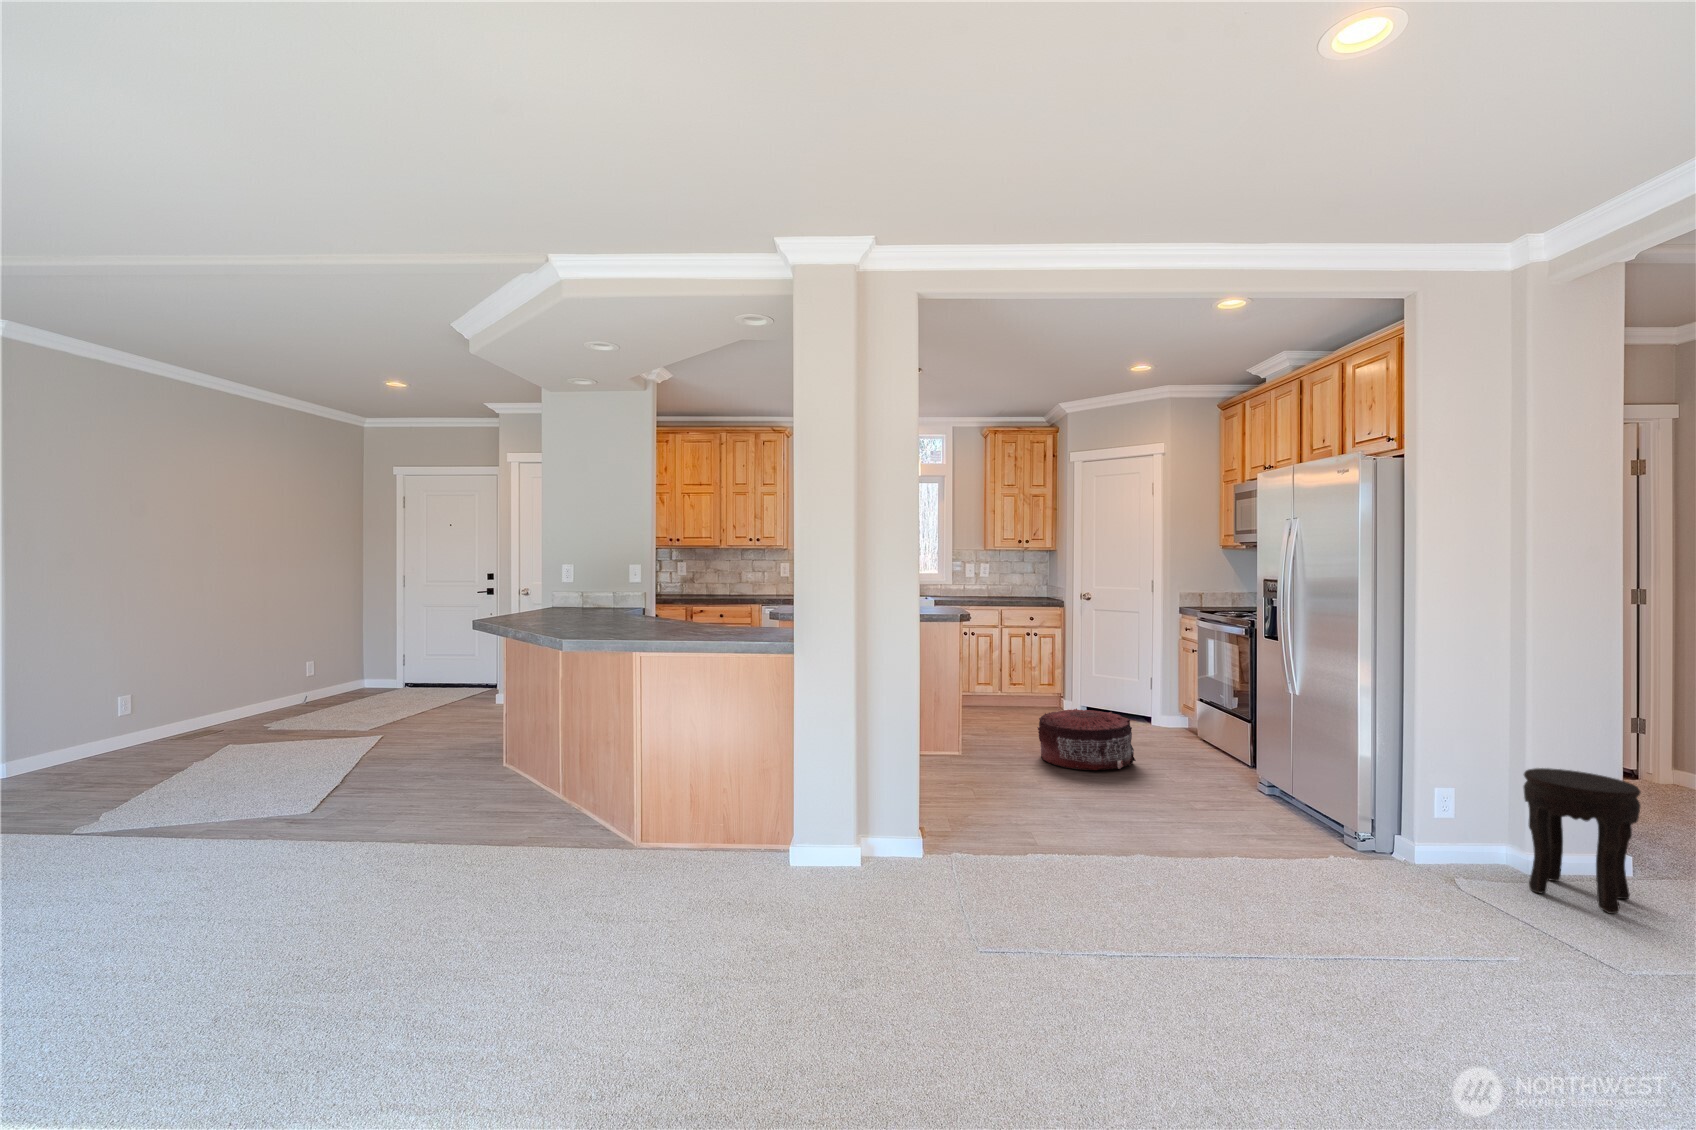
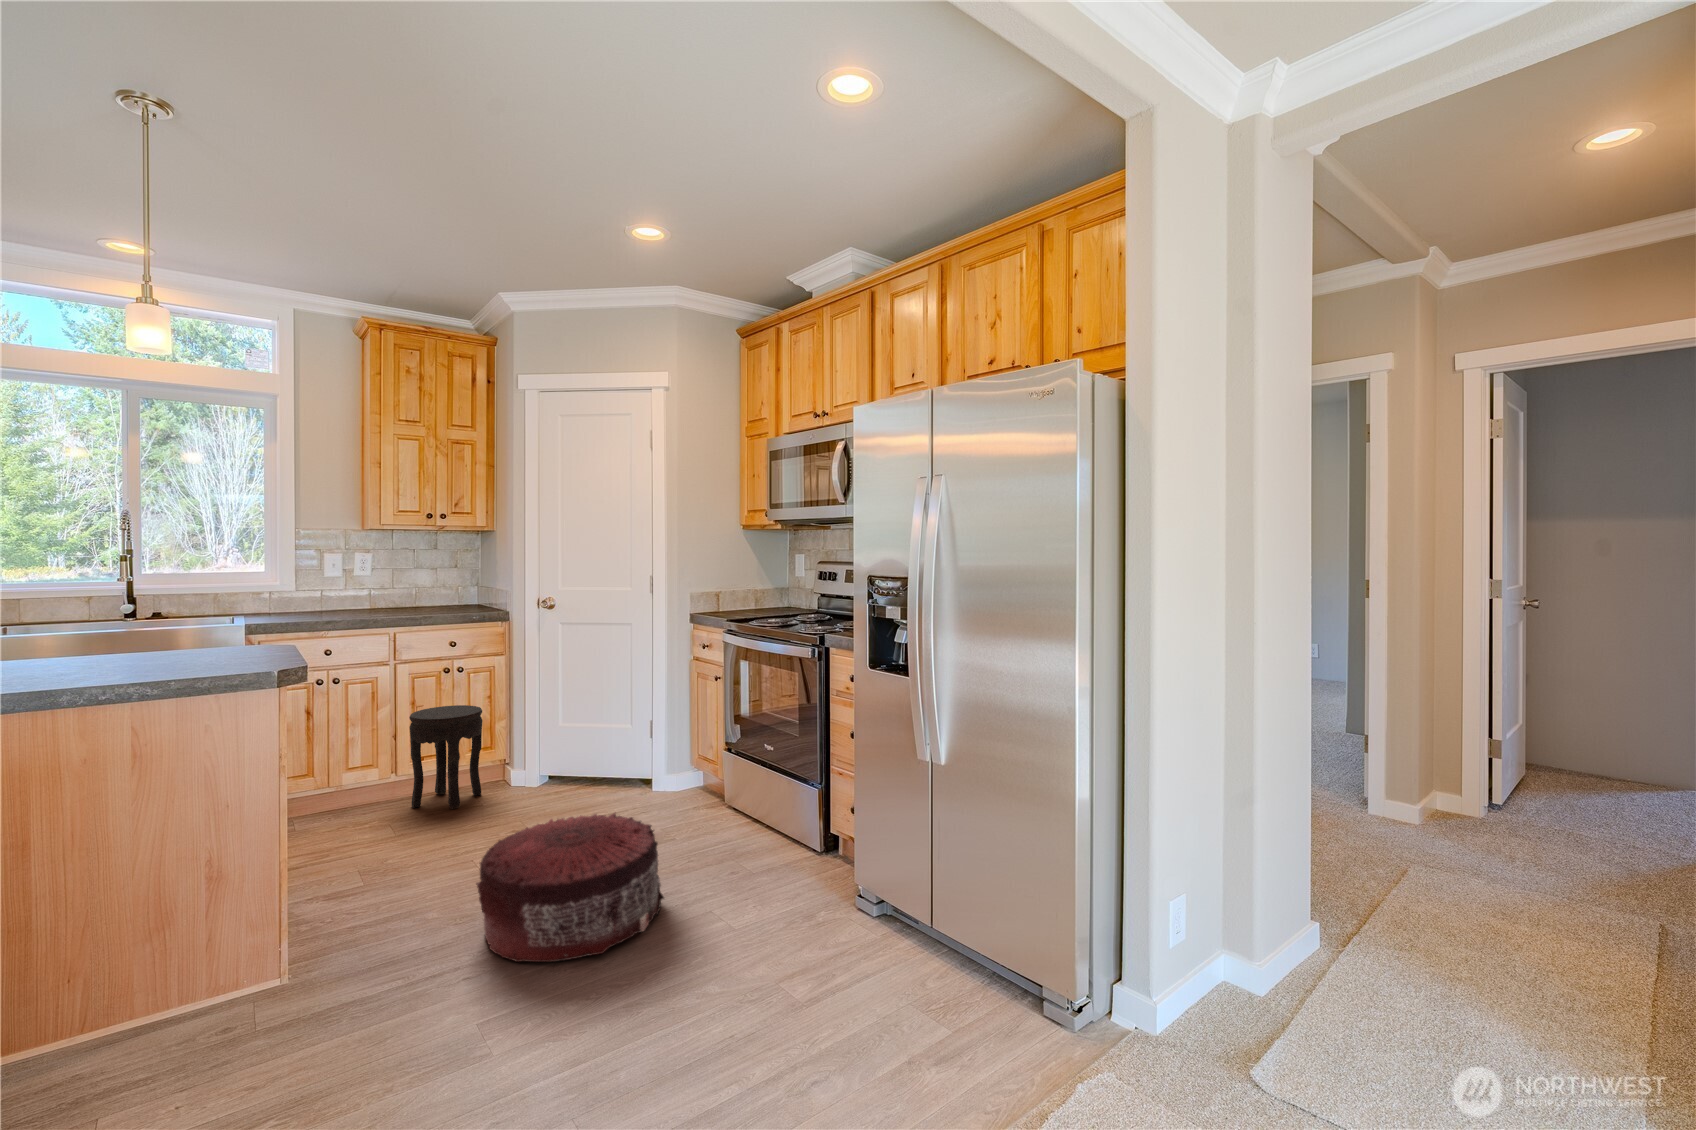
side table: present [1524,768,1640,914] -> present [409,705,483,809]

